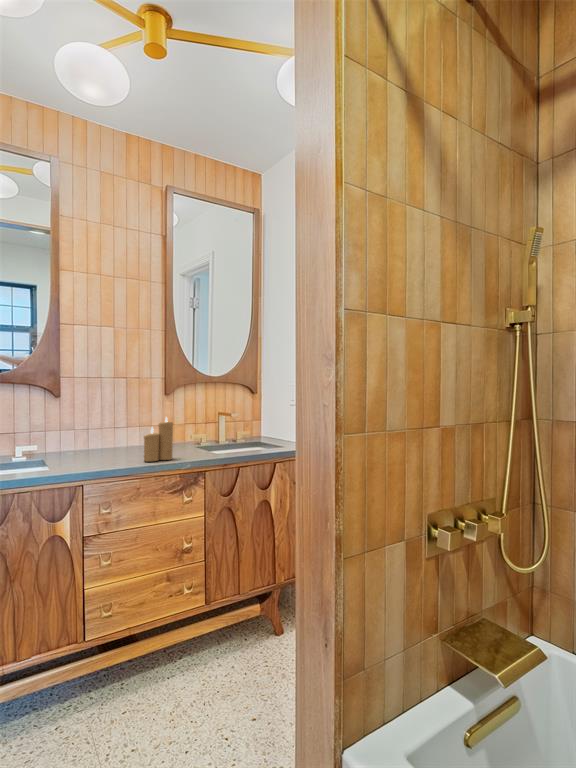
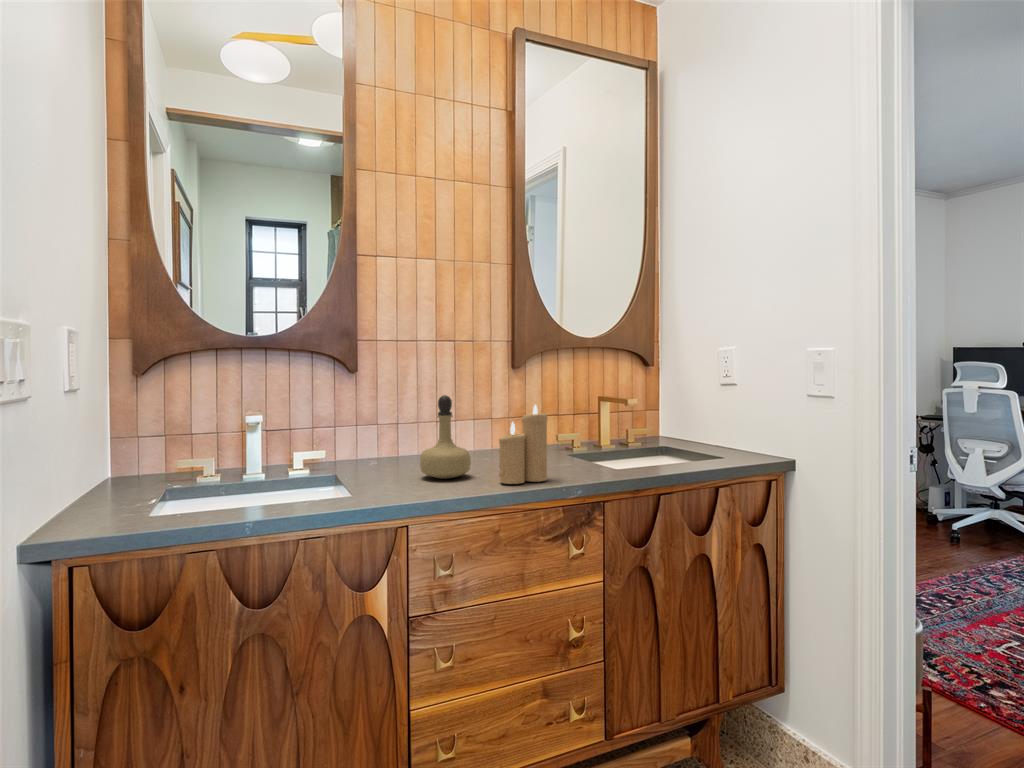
perfume bottle: none [97,411,128,460] -> present [420,395,471,479]

